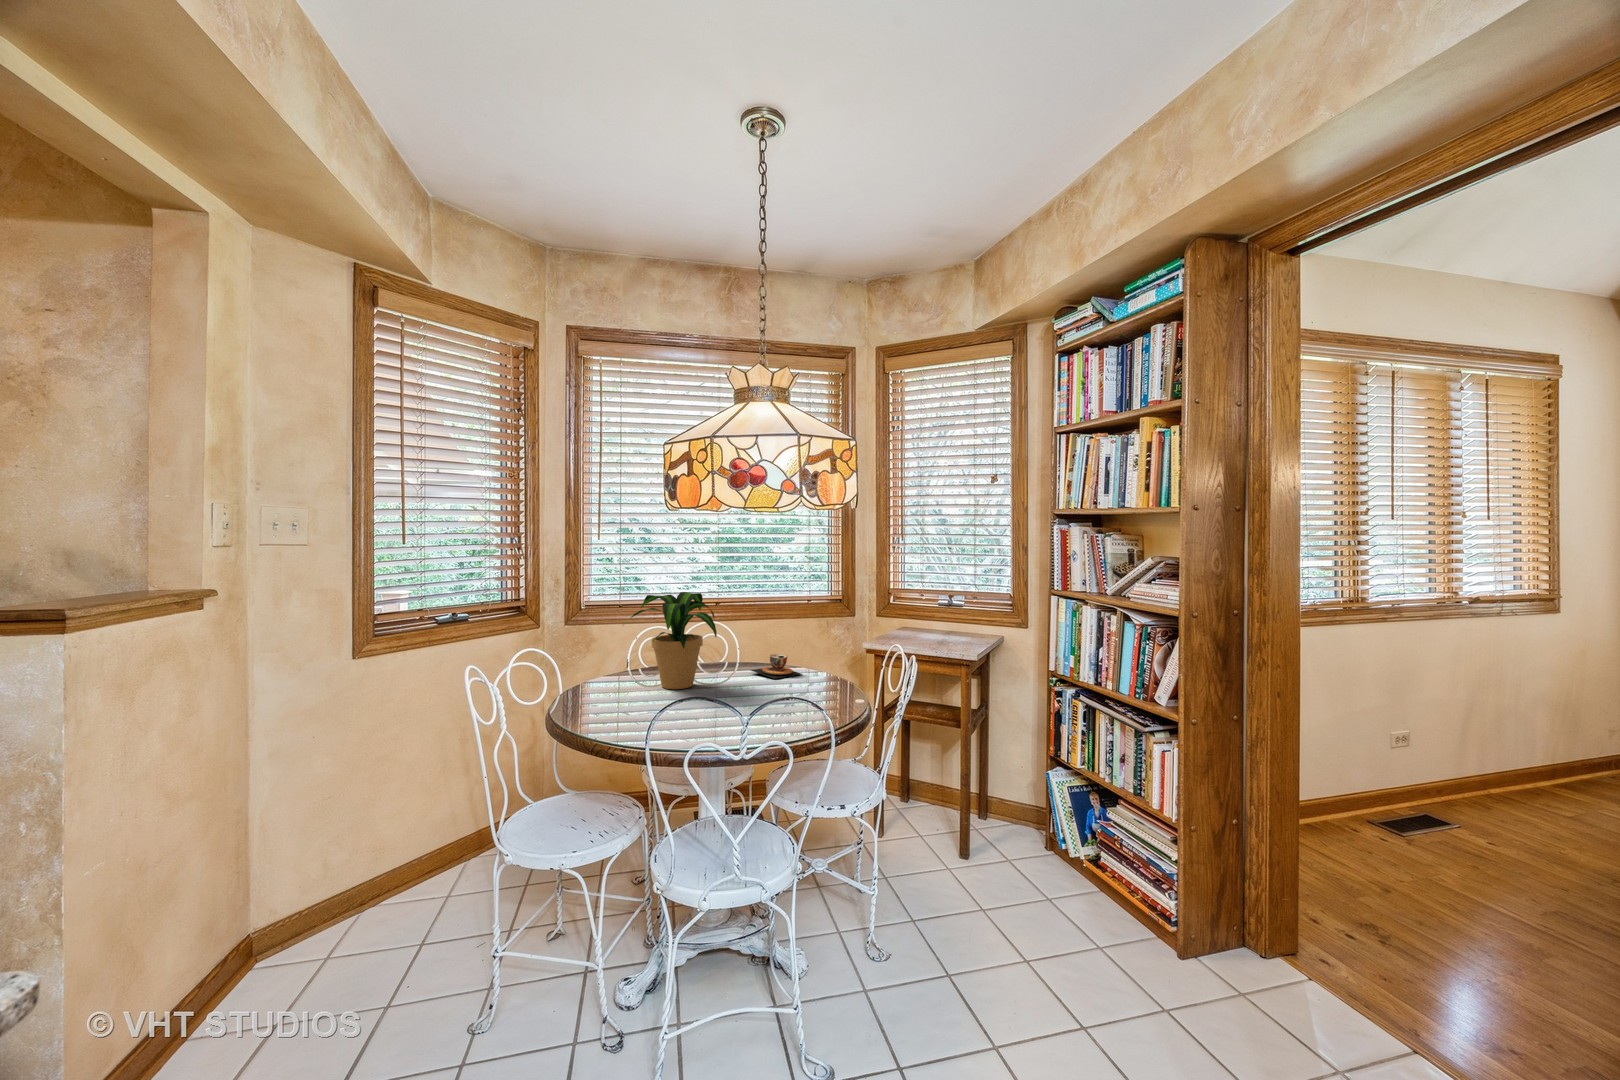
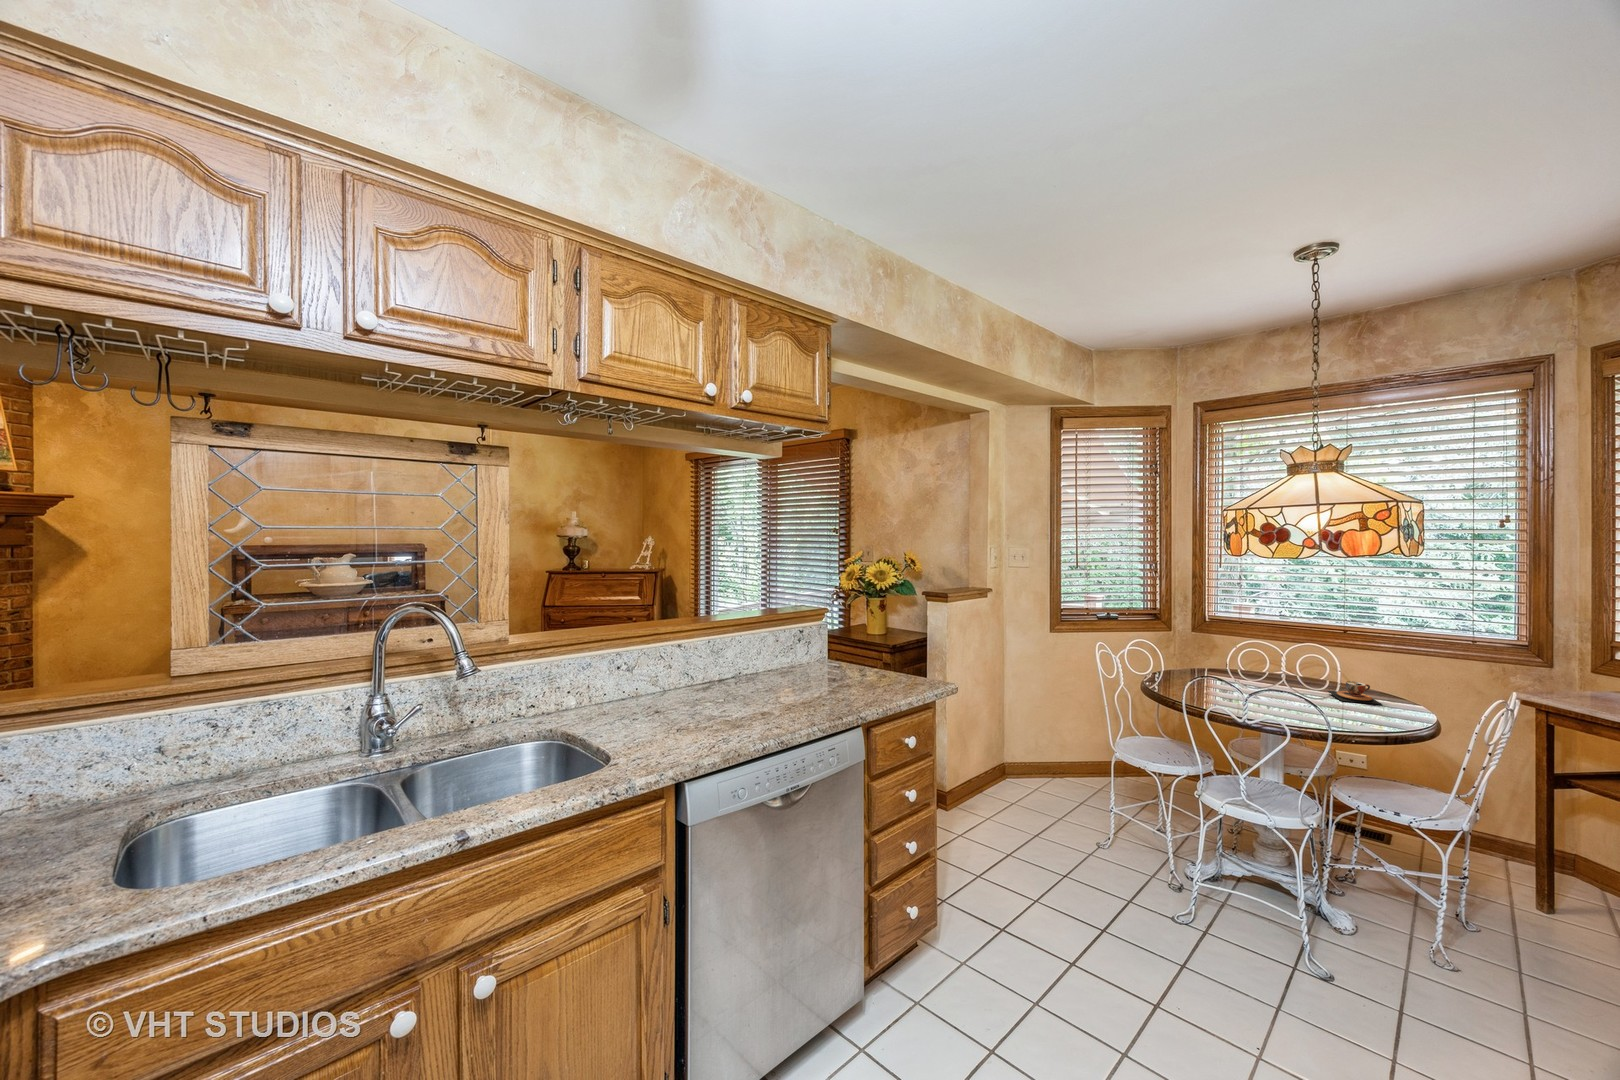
potted plant: present [623,592,717,689] -> none [1196,616,1281,689]

